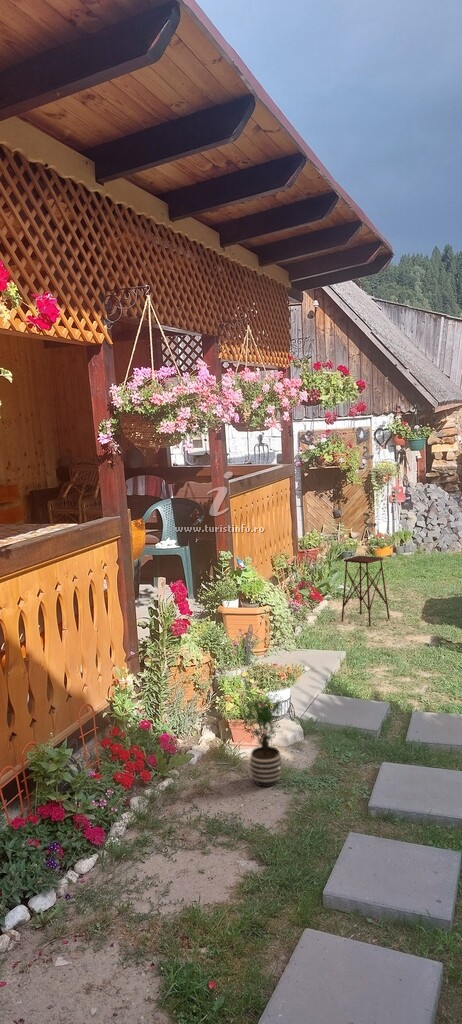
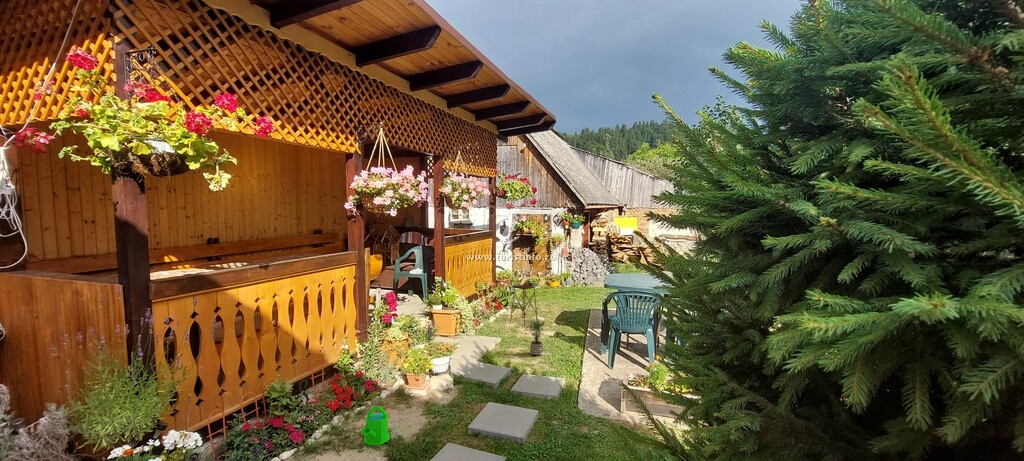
potted plant: present [232,694,288,787] -> present [525,320,545,356]
watering can: none [199,778,243,844] -> present [362,406,390,445]

